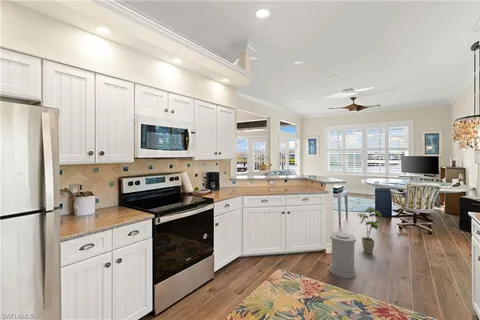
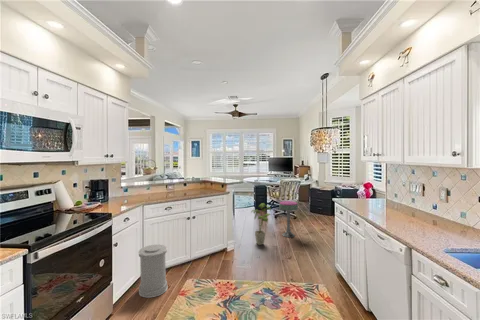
bar stool: none [398,209,426,253] -> present [279,201,298,237]
trash can: present [330,232,356,278] -> present [138,245,168,297]

